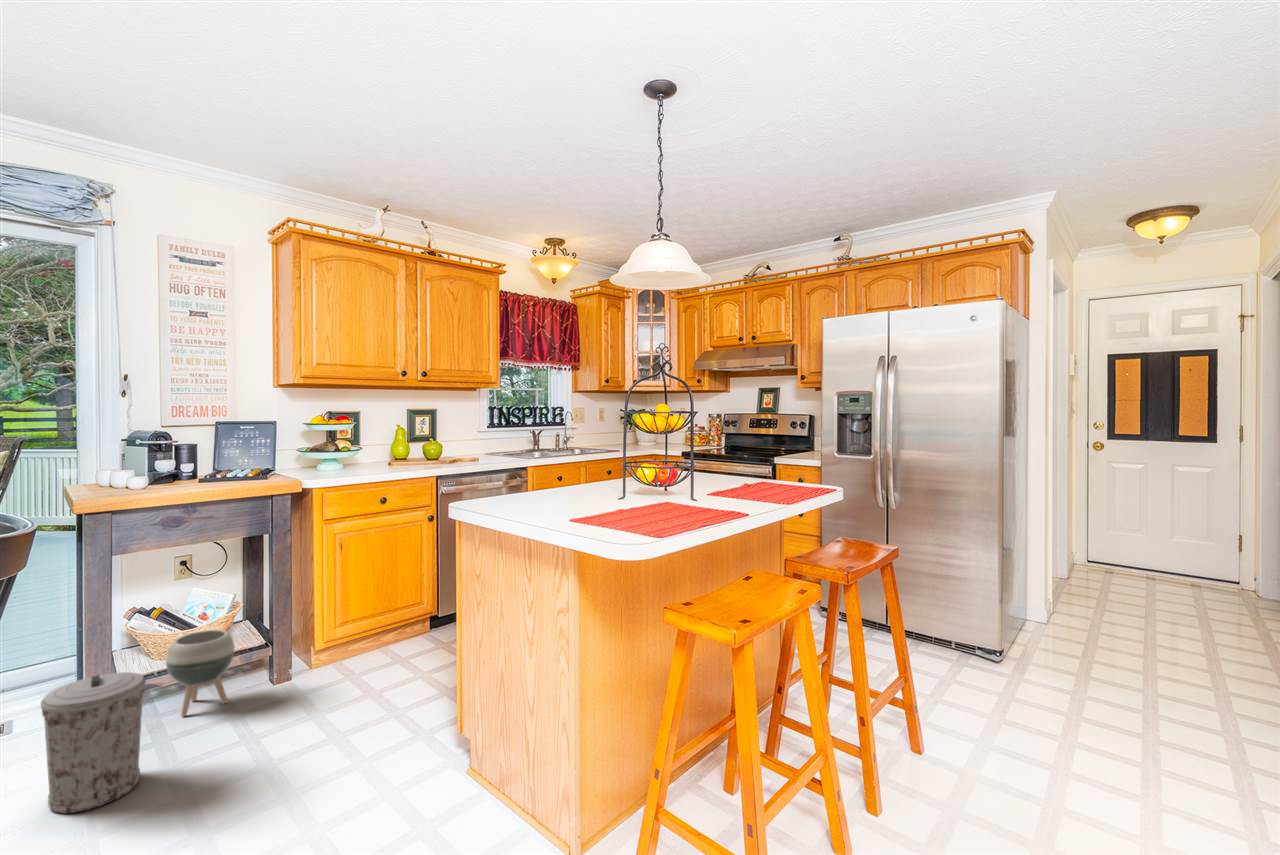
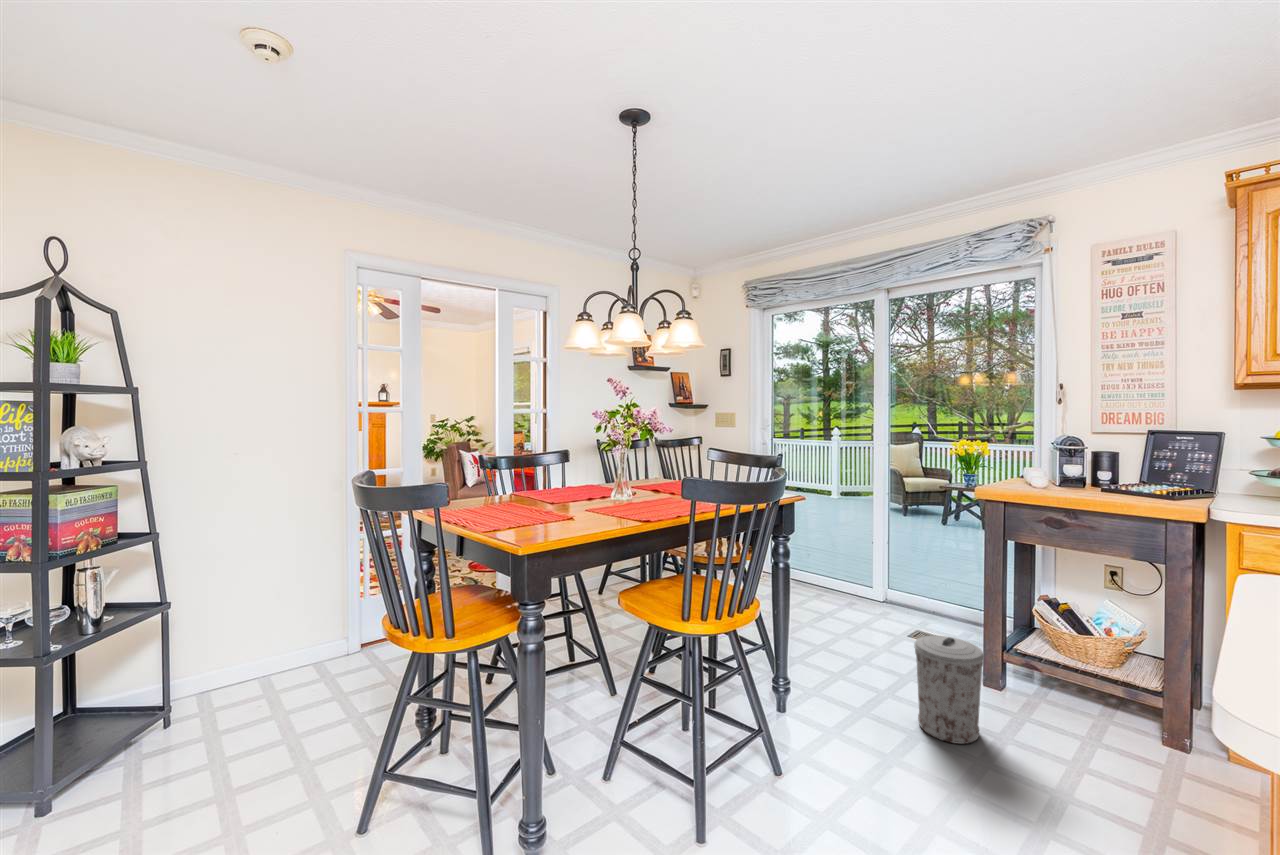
planter: present [166,630,235,716] -> none [1043,640,1113,728]

